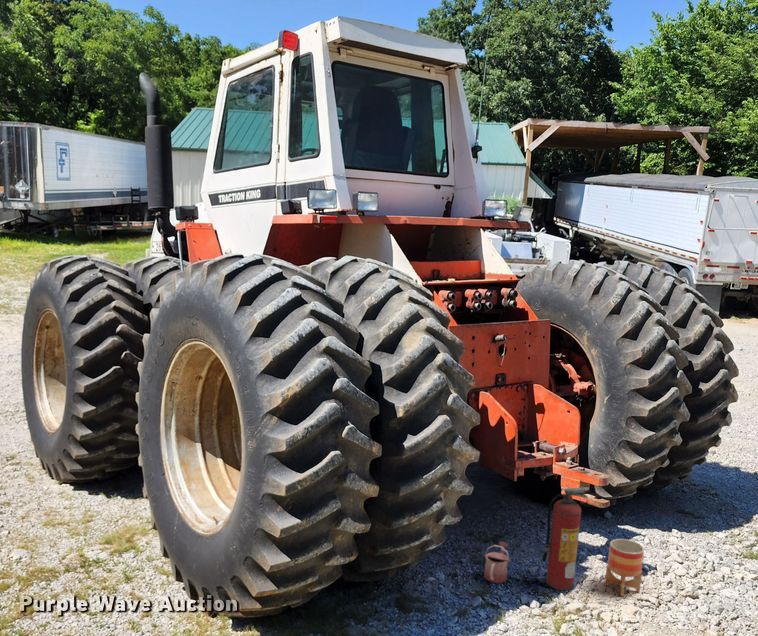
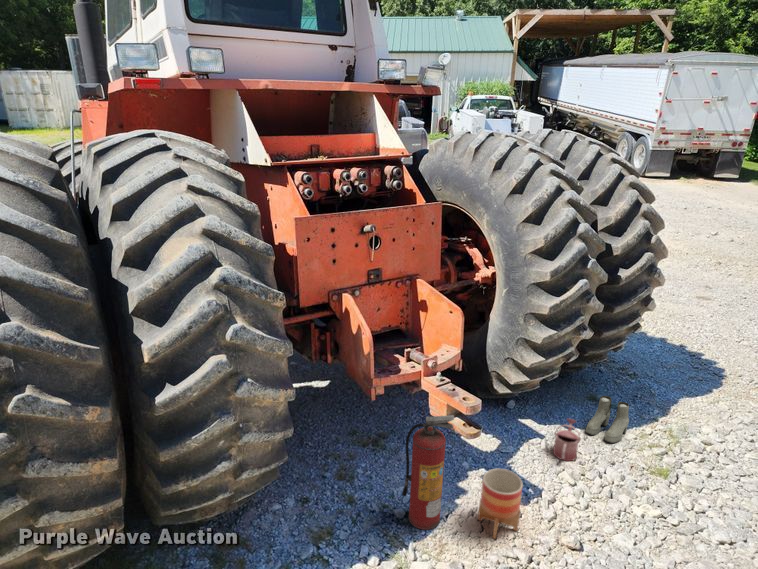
boots: none [679,498,717,539] -> present [586,396,629,443]
watering can: present [484,542,510,583] -> present [553,419,580,461]

